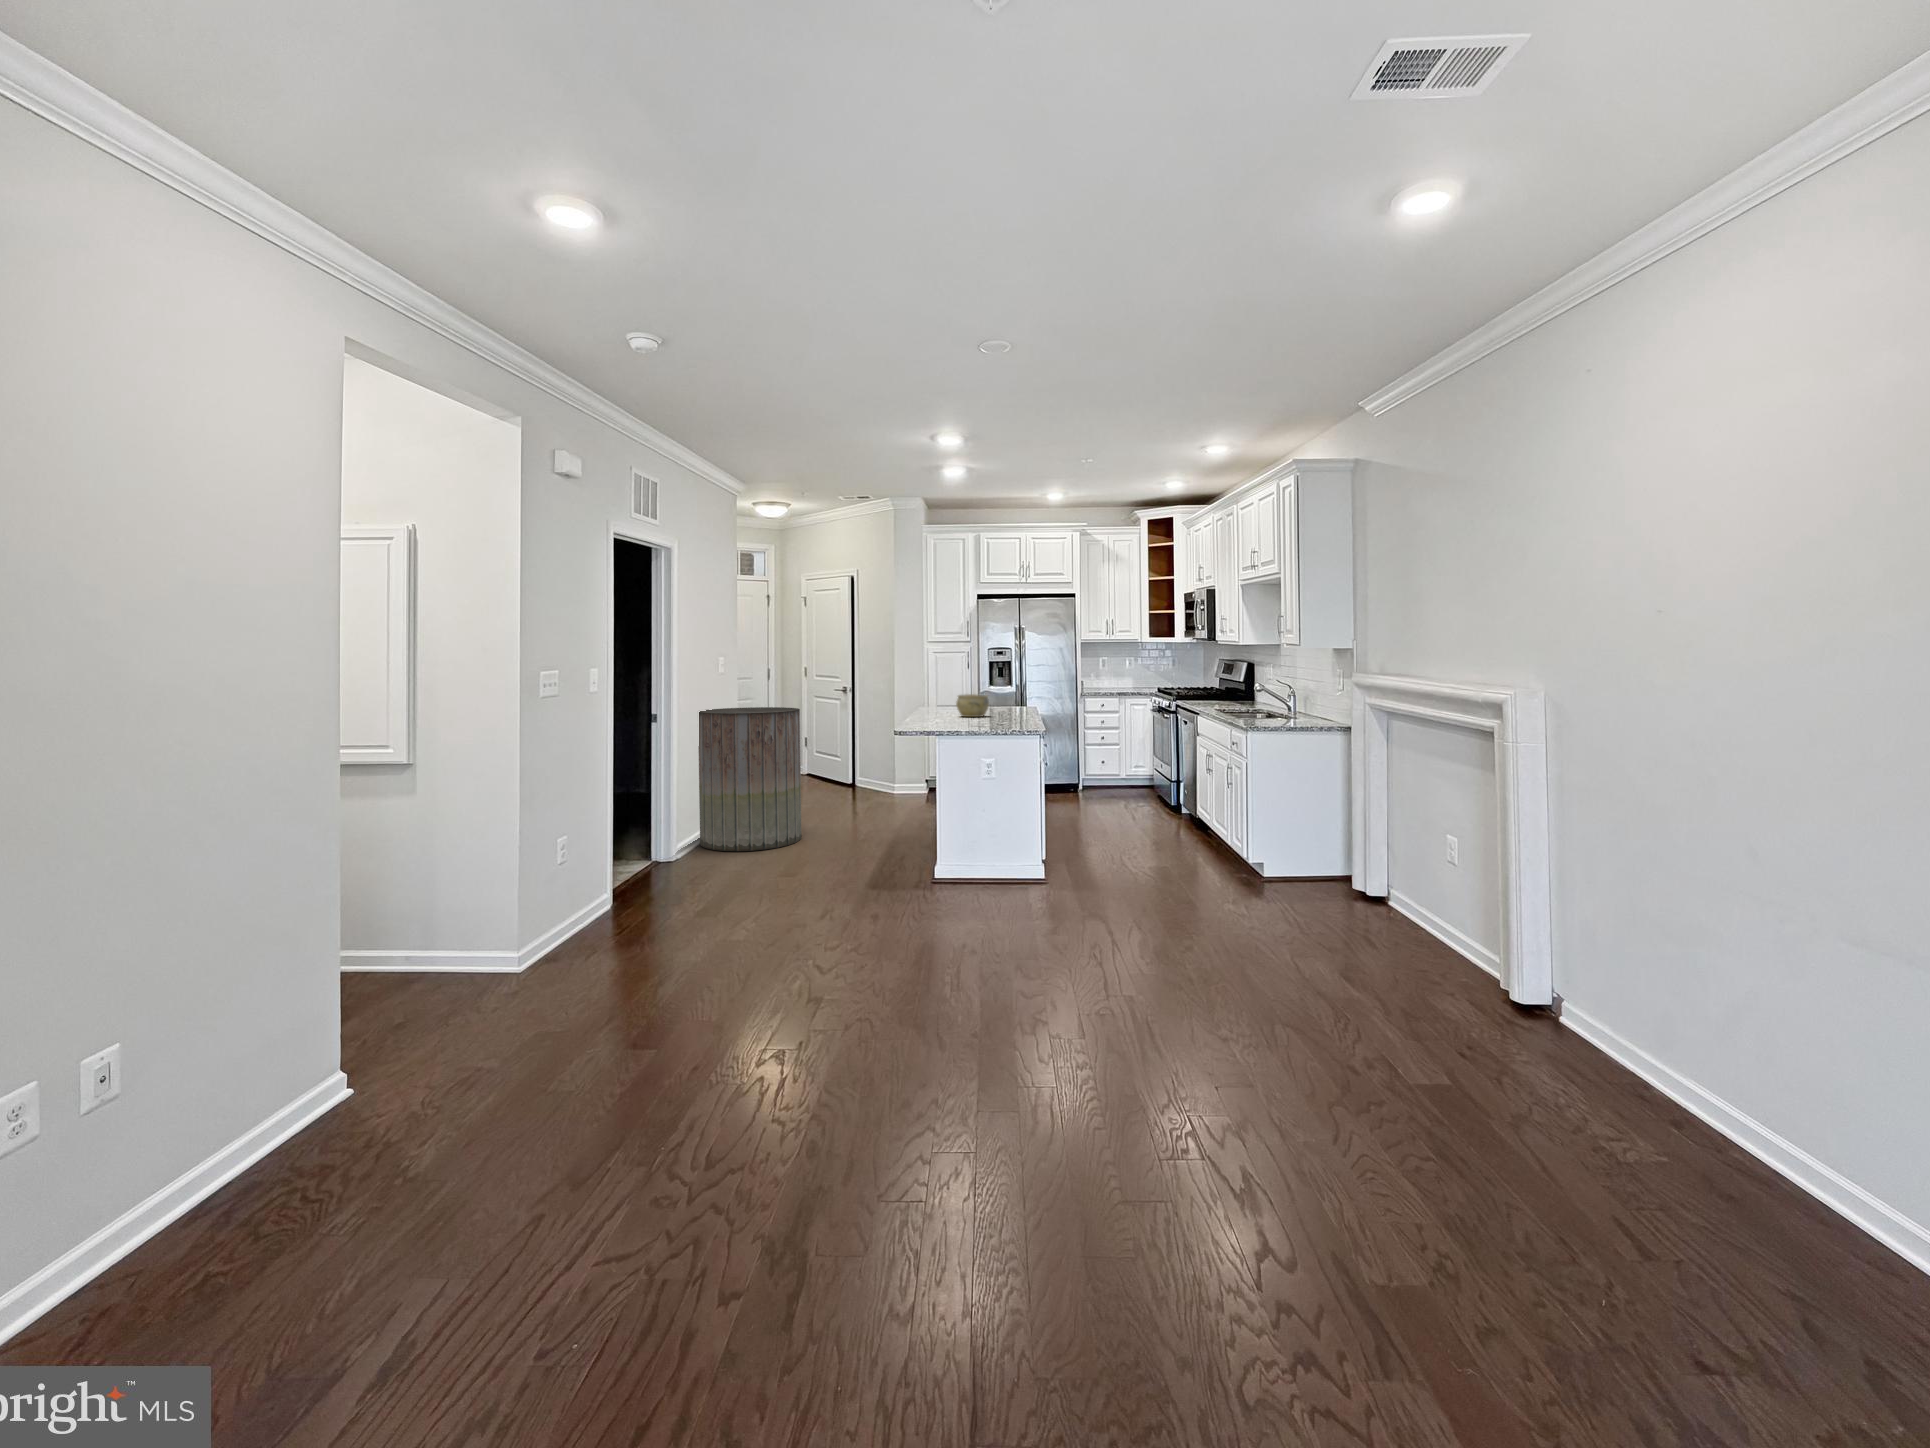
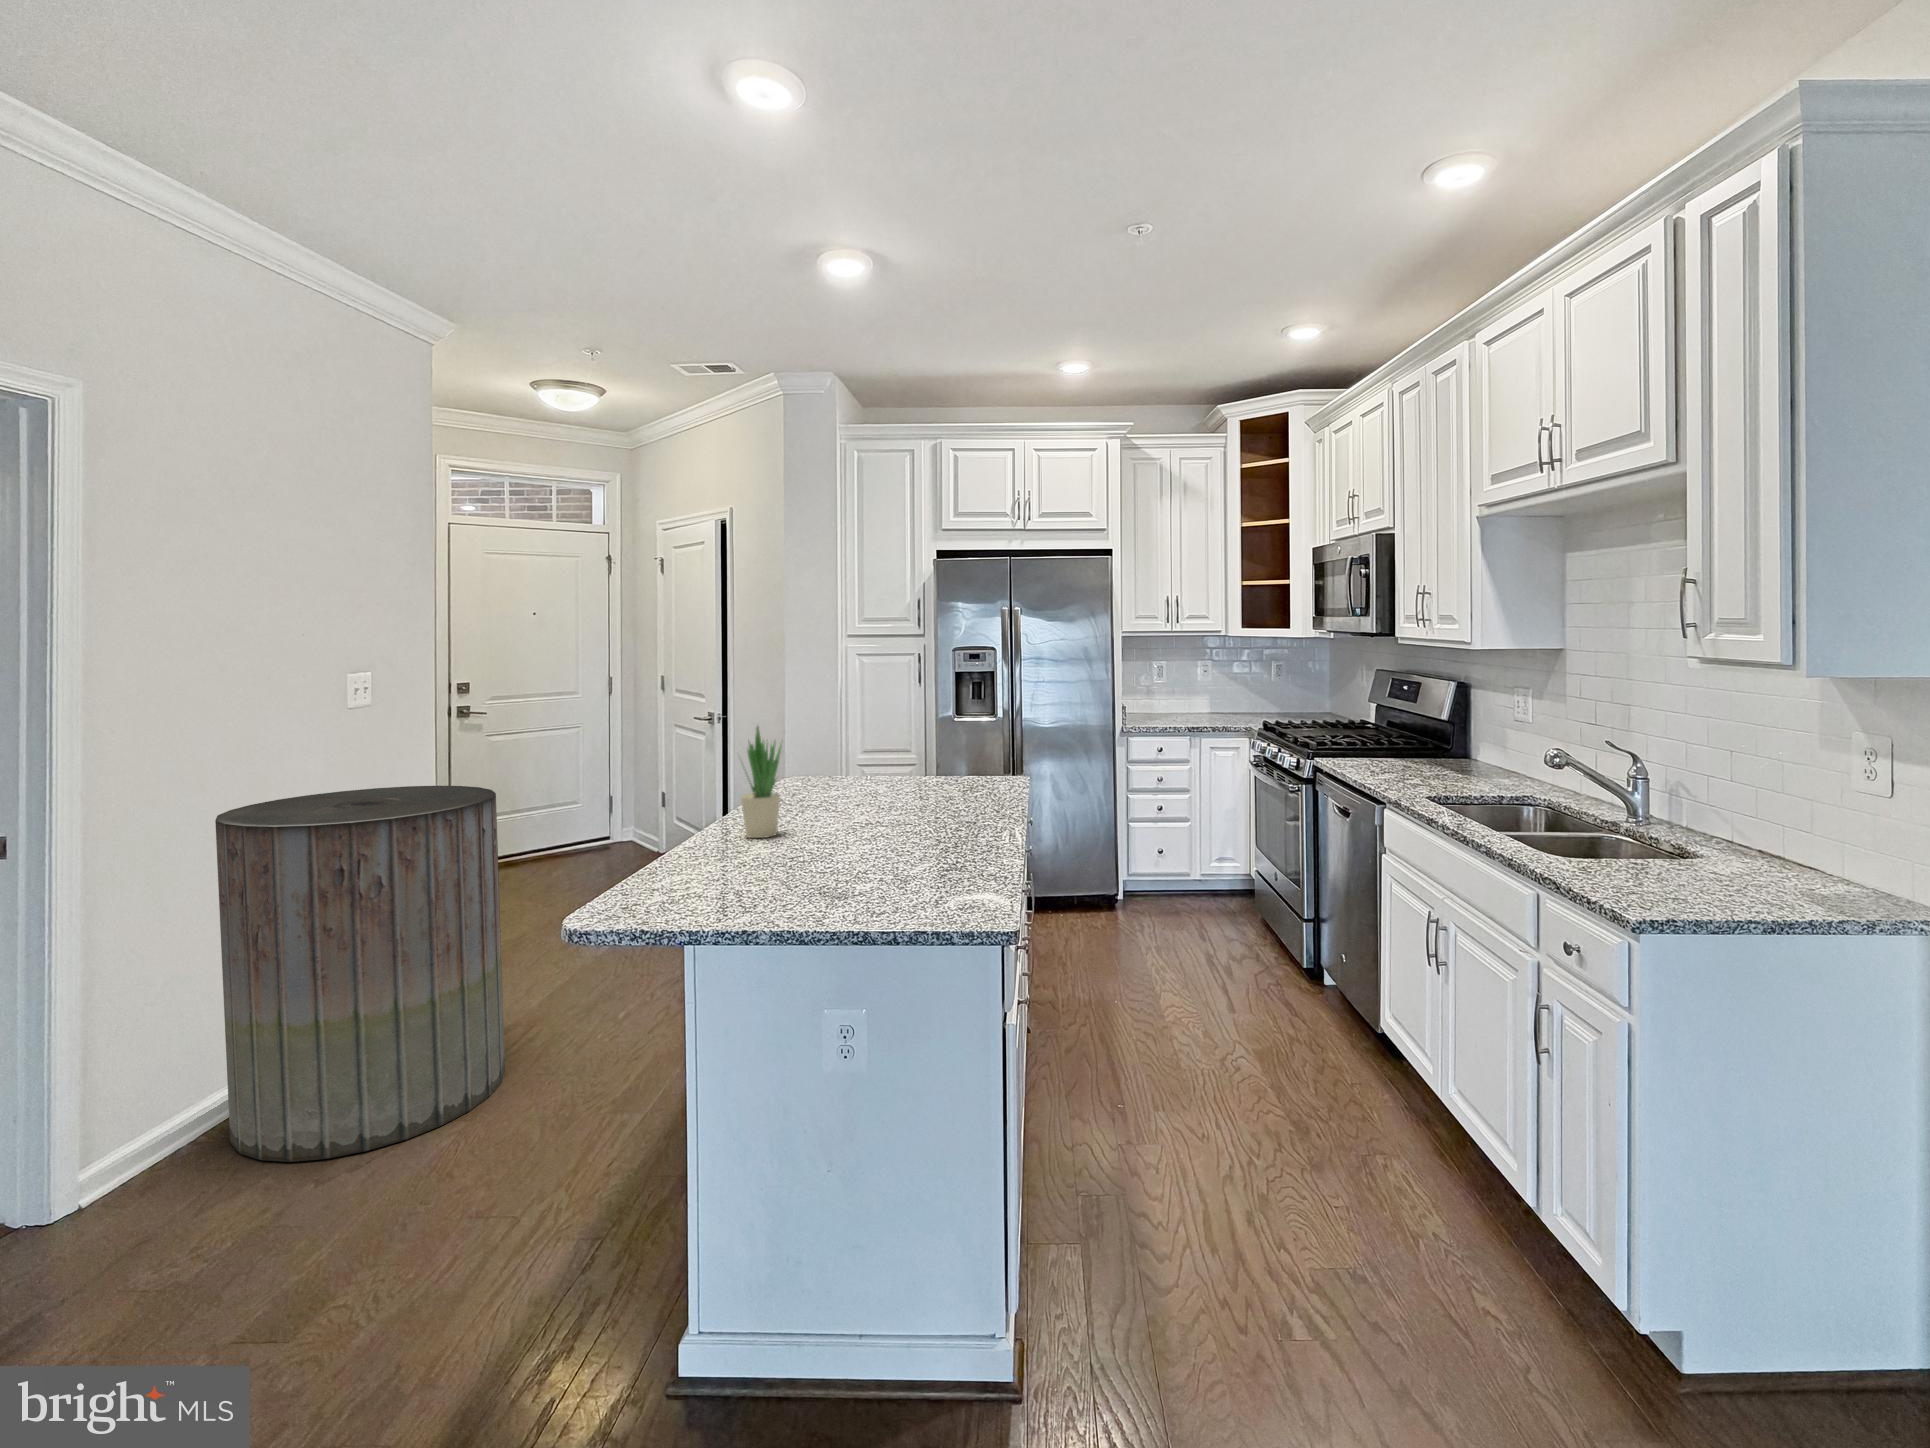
potted plant: none [926,670,943,715] -> present [741,726,782,838]
ceramic bowl: present [956,694,989,717] -> none [795,792,885,862]

